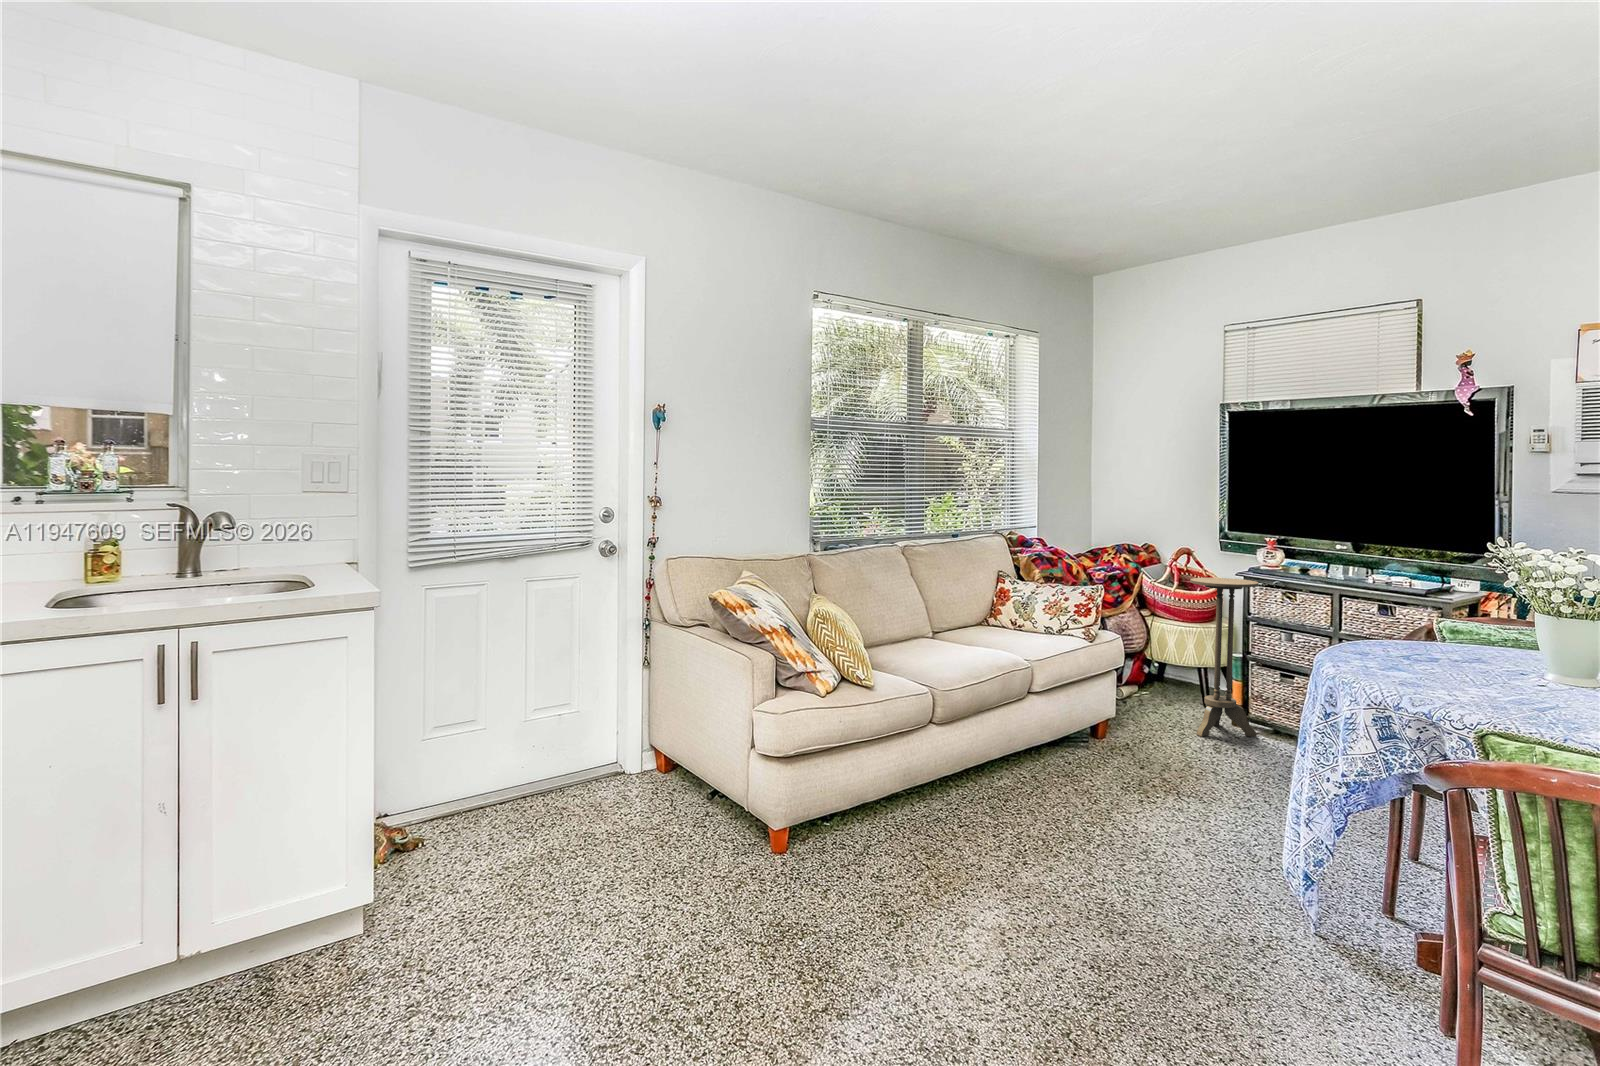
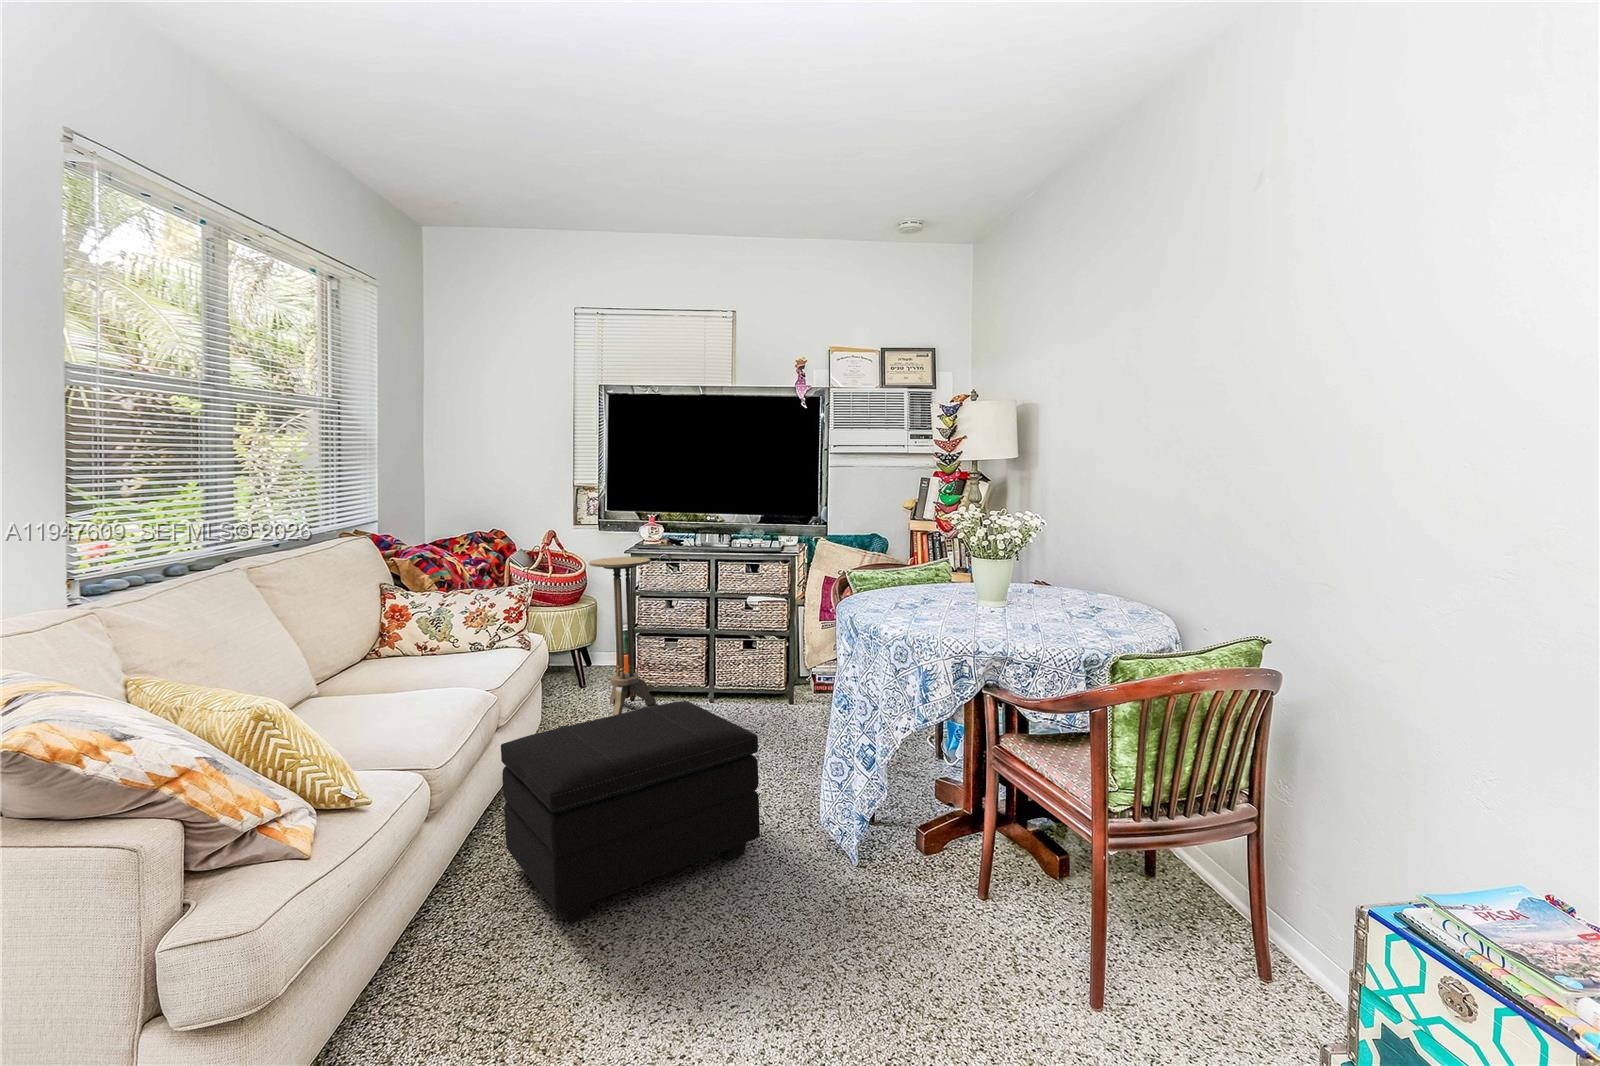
footstool: none [987,694,1198,861] -> present [501,701,760,923]

